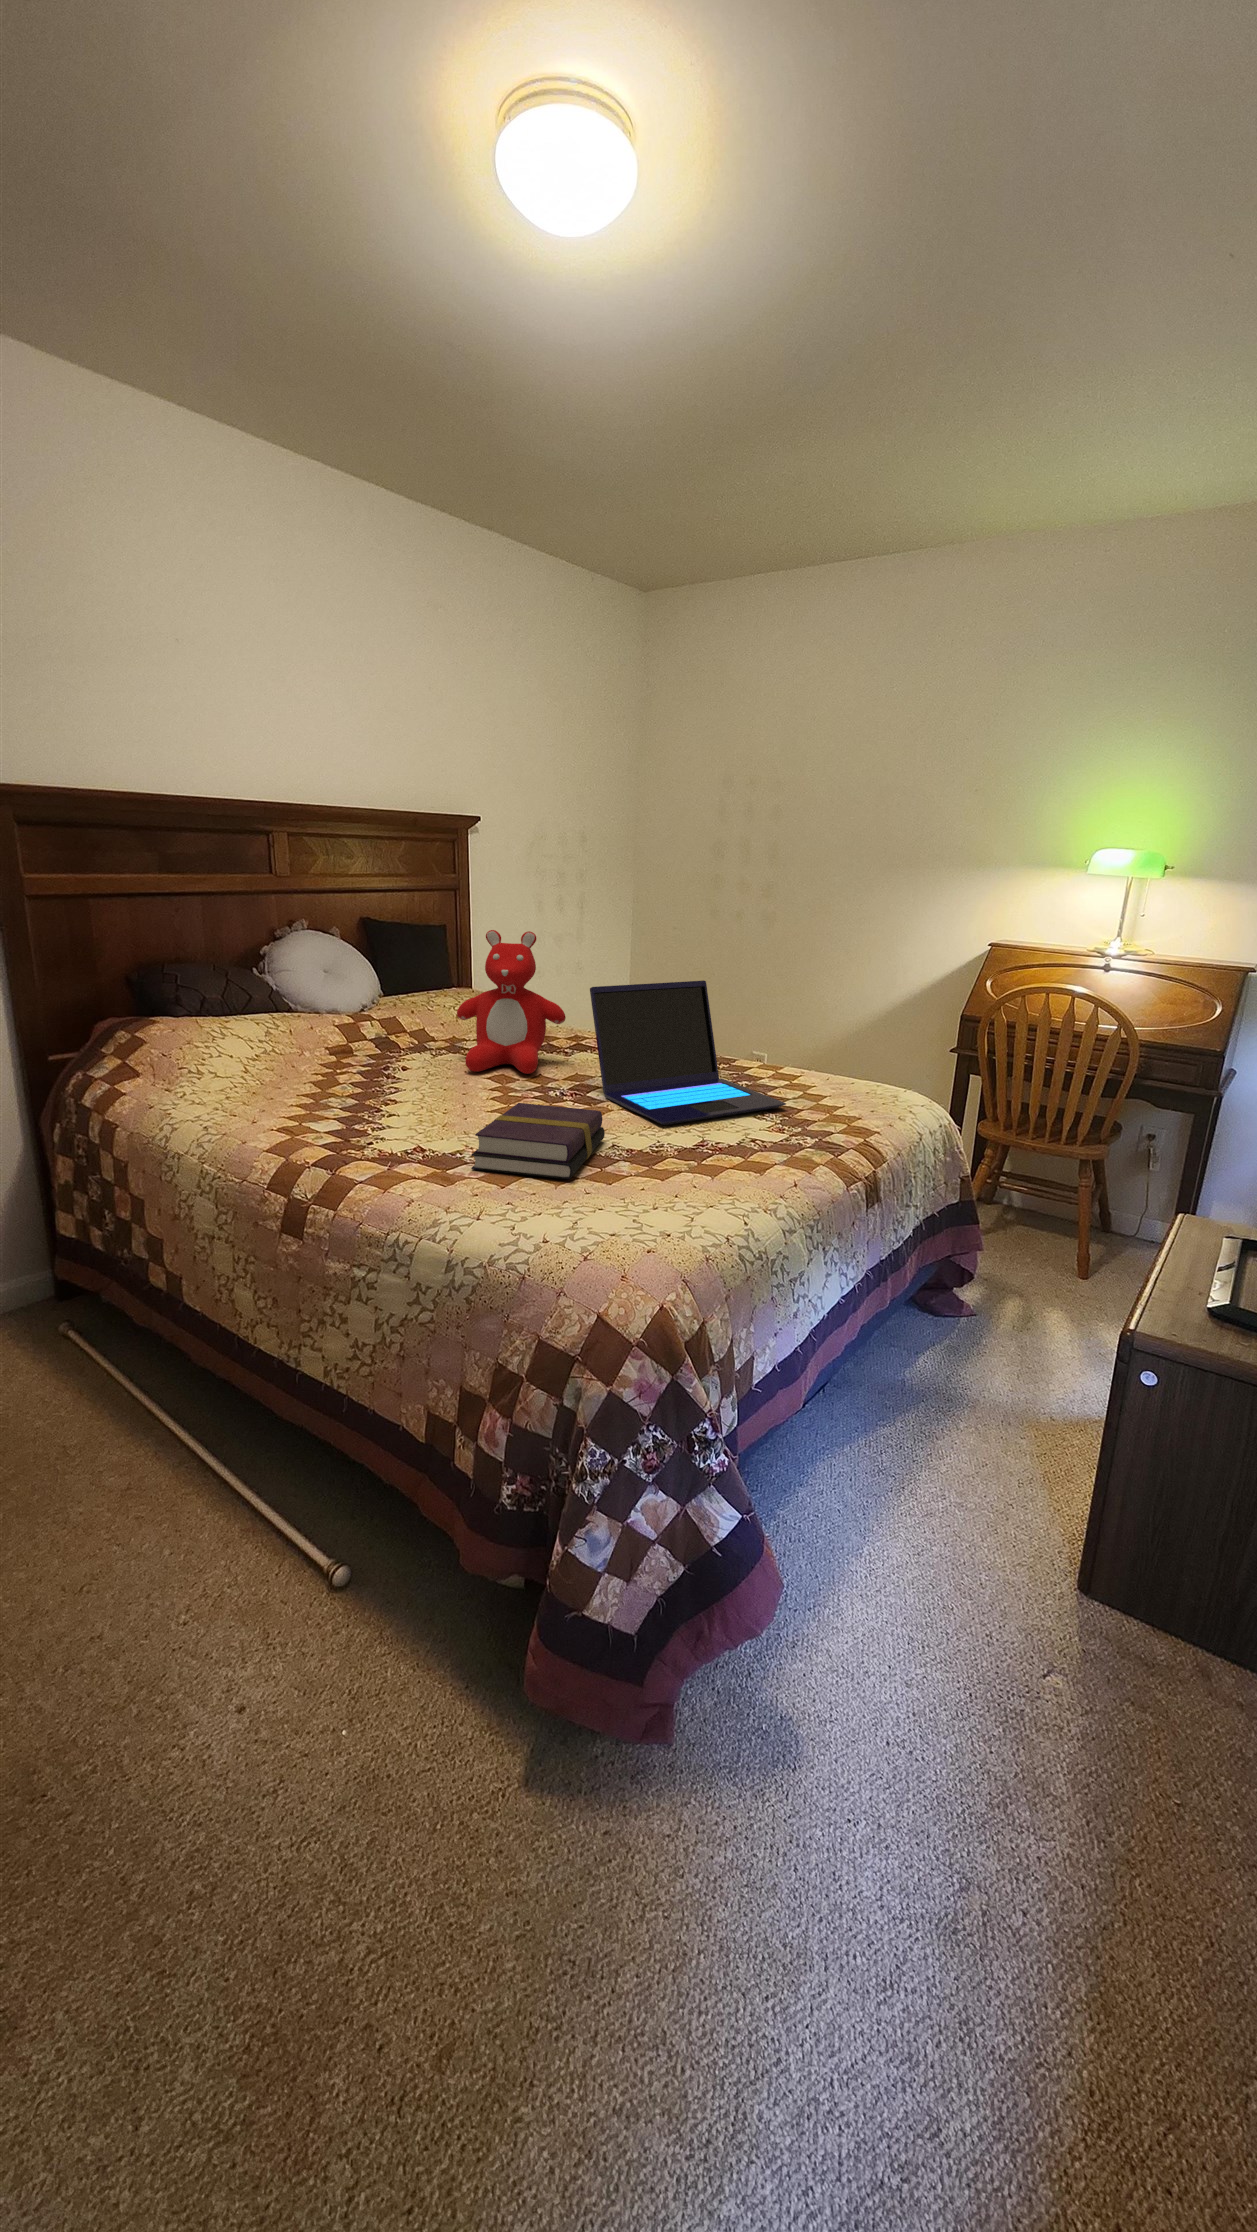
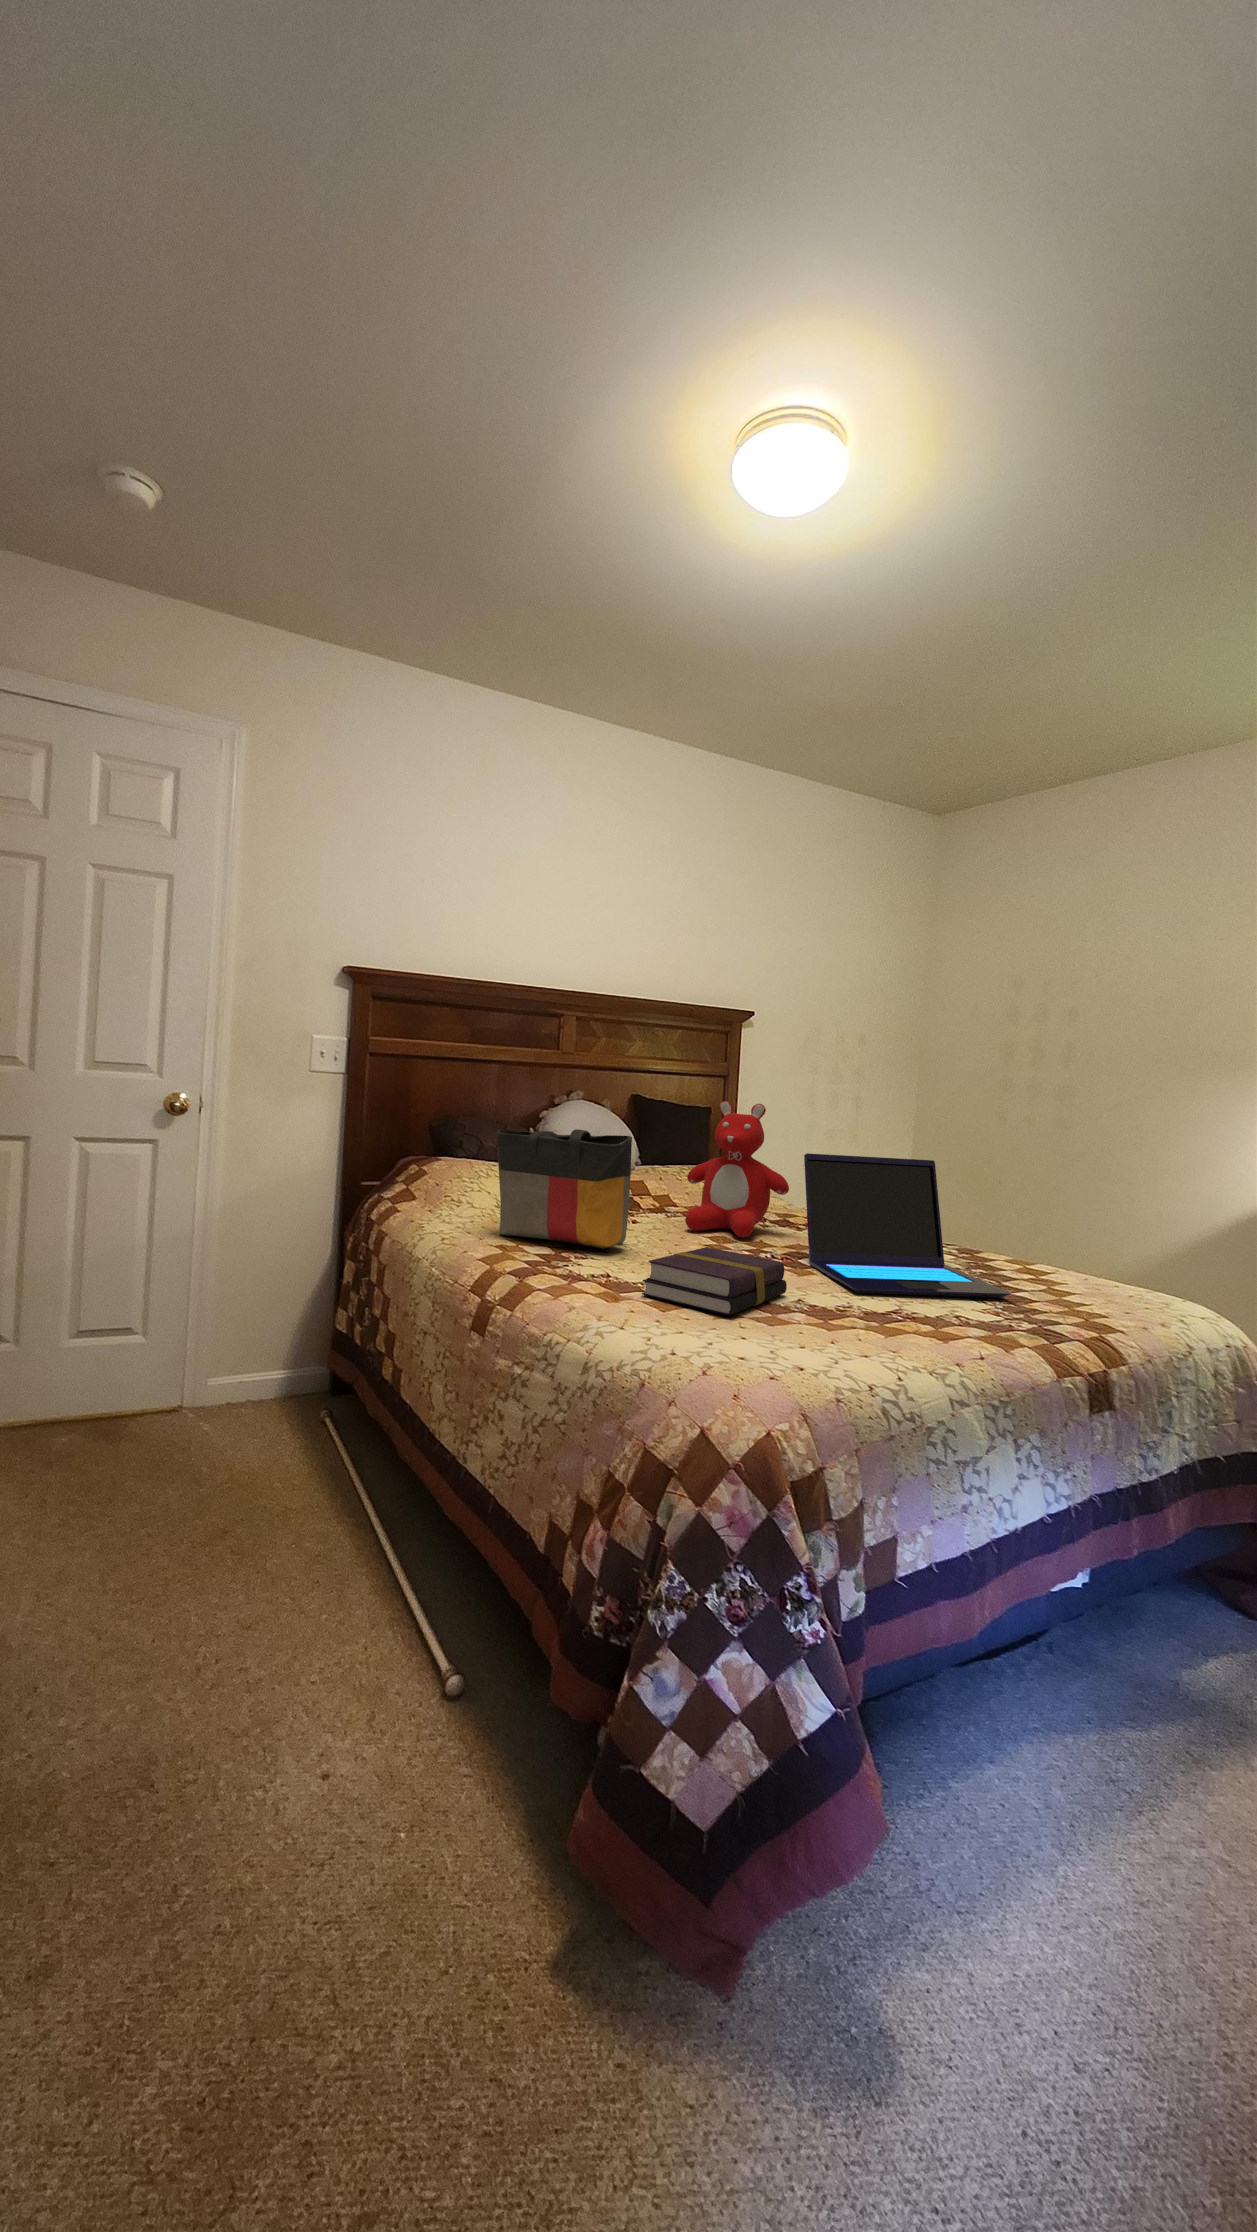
tote bag: none [249,988,420,1115] -> present [497,1129,632,1248]

